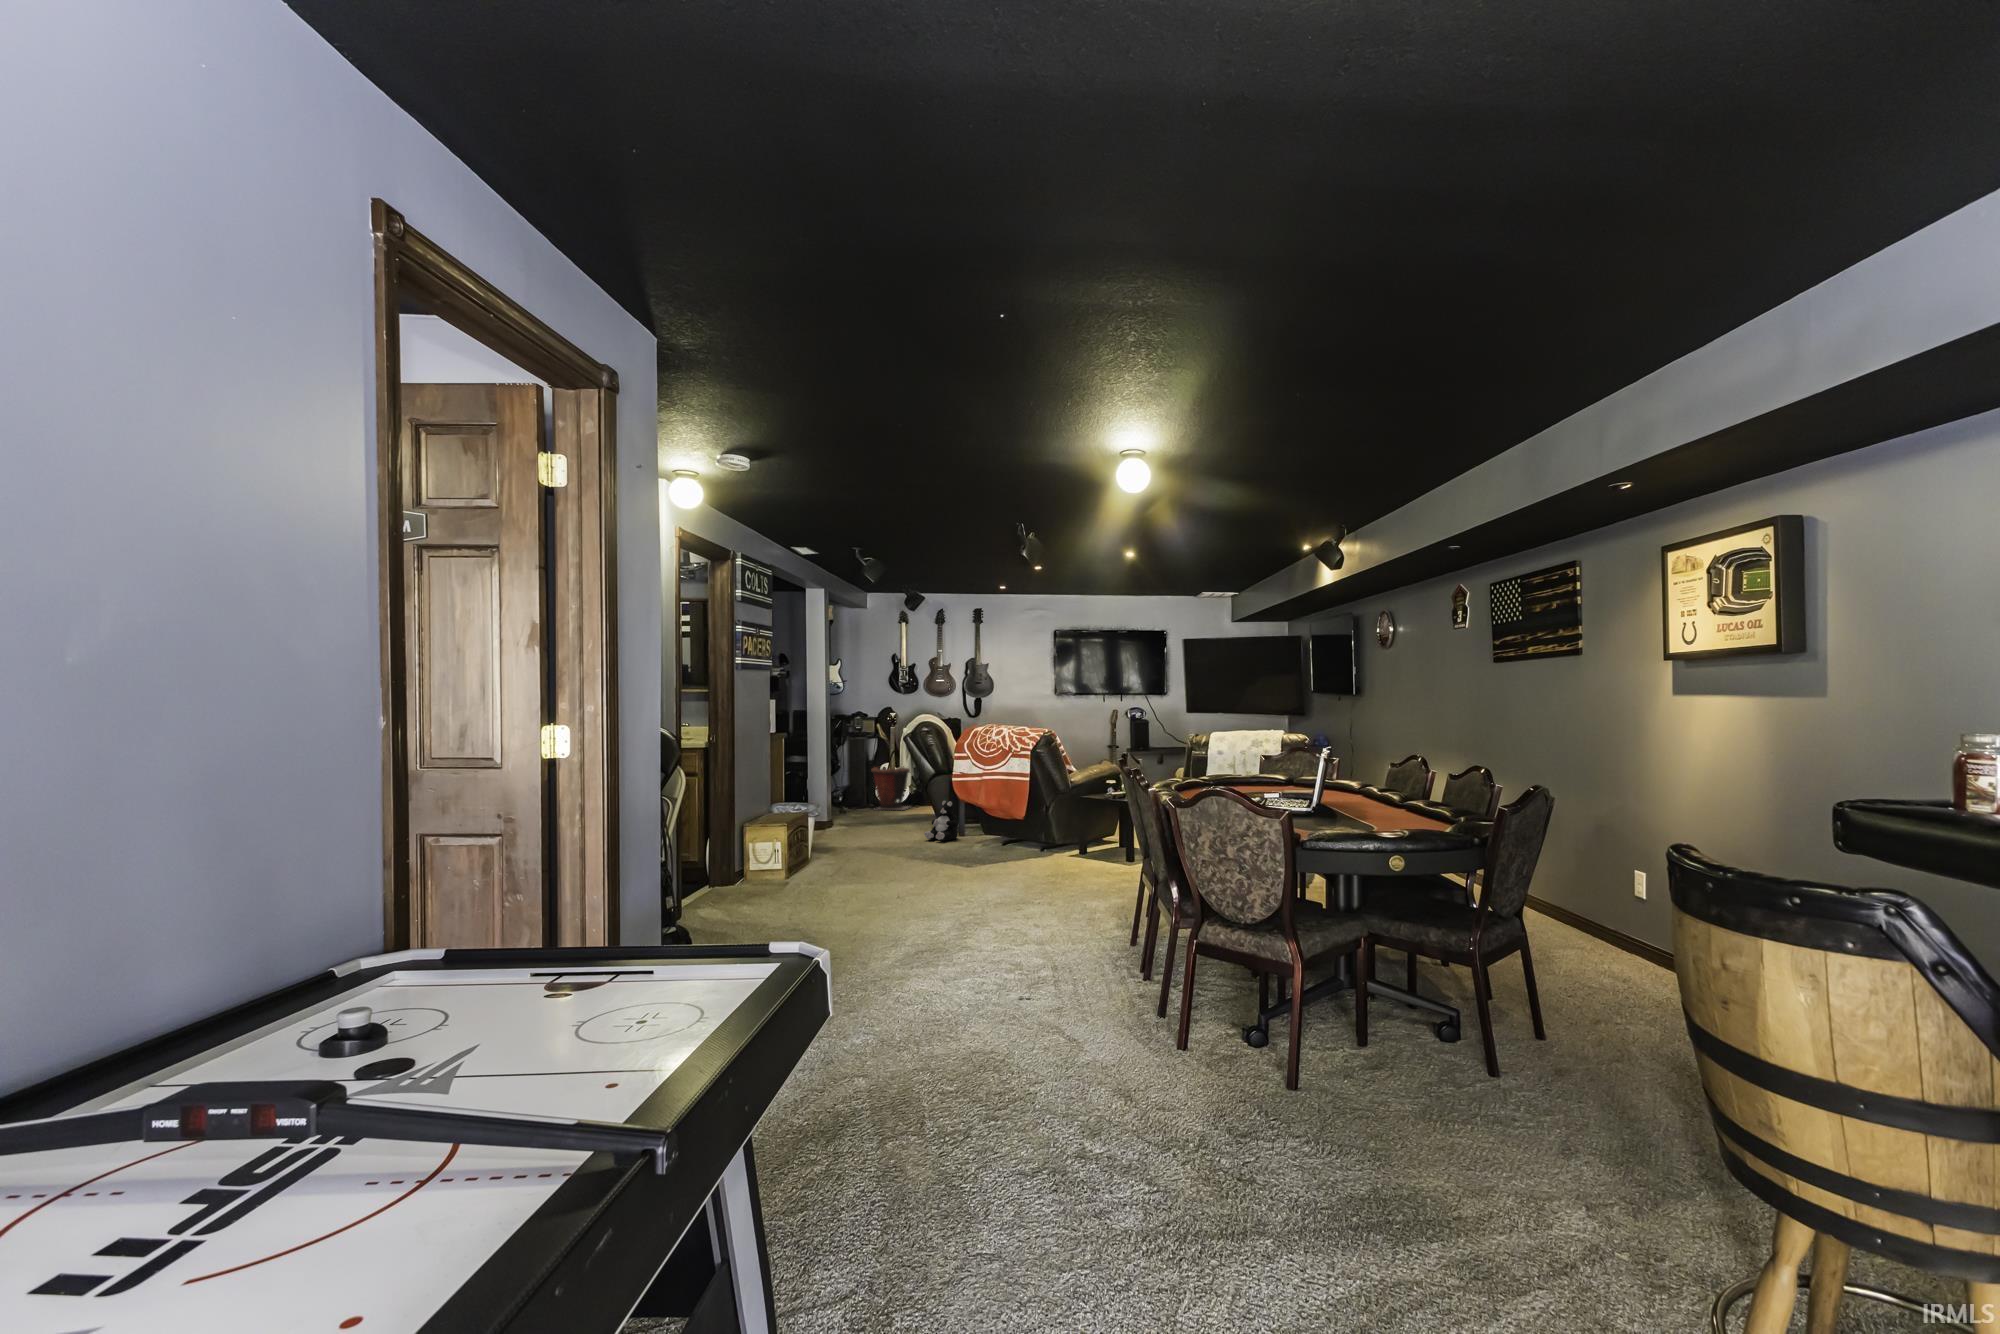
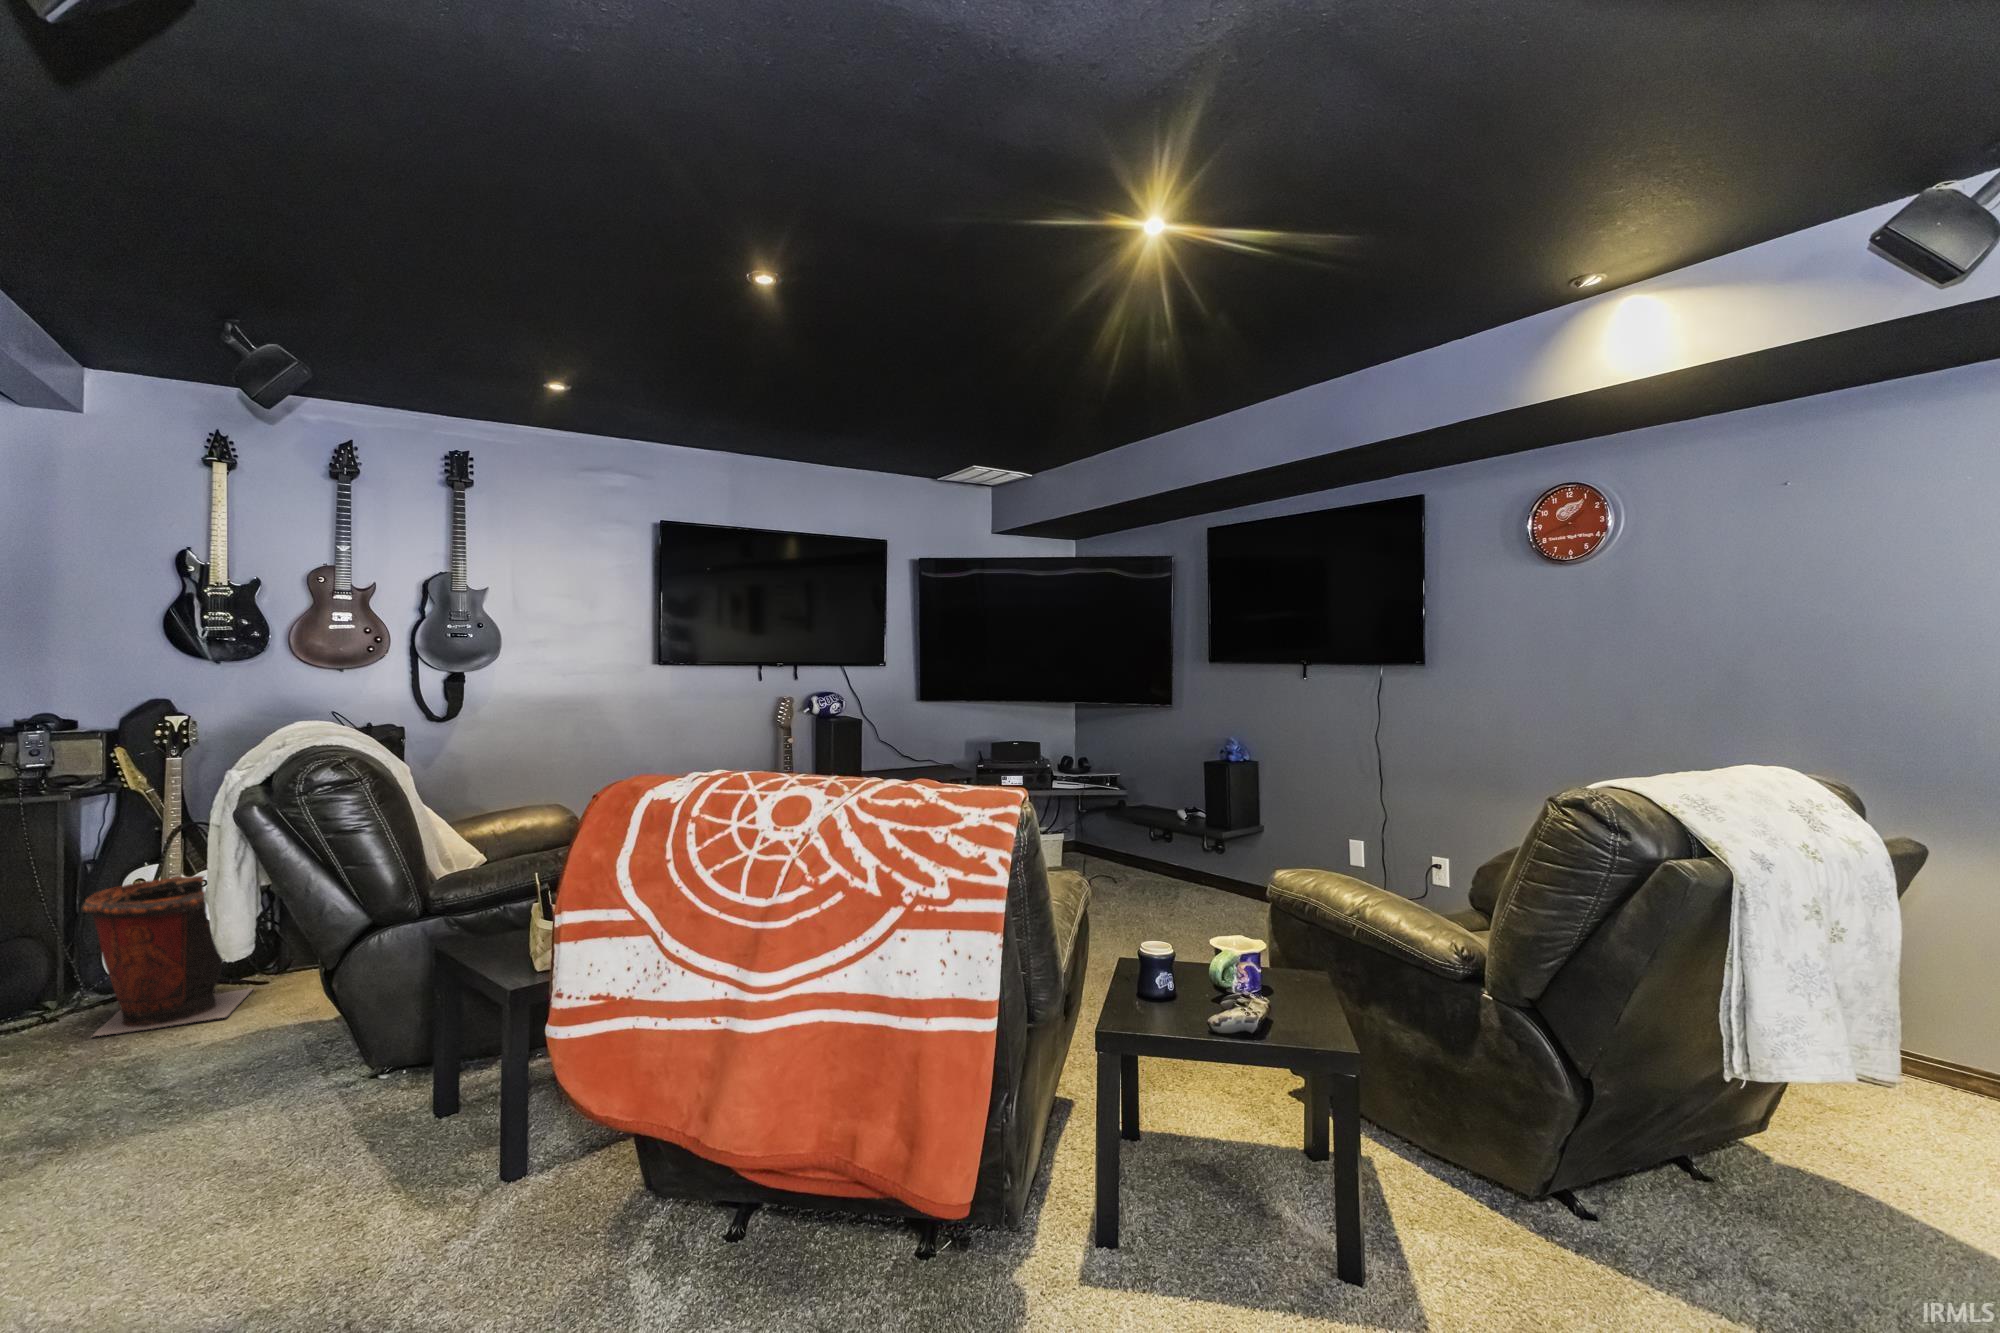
plush toy: present [924,801,958,841] -> none [394,1079,551,1284]

